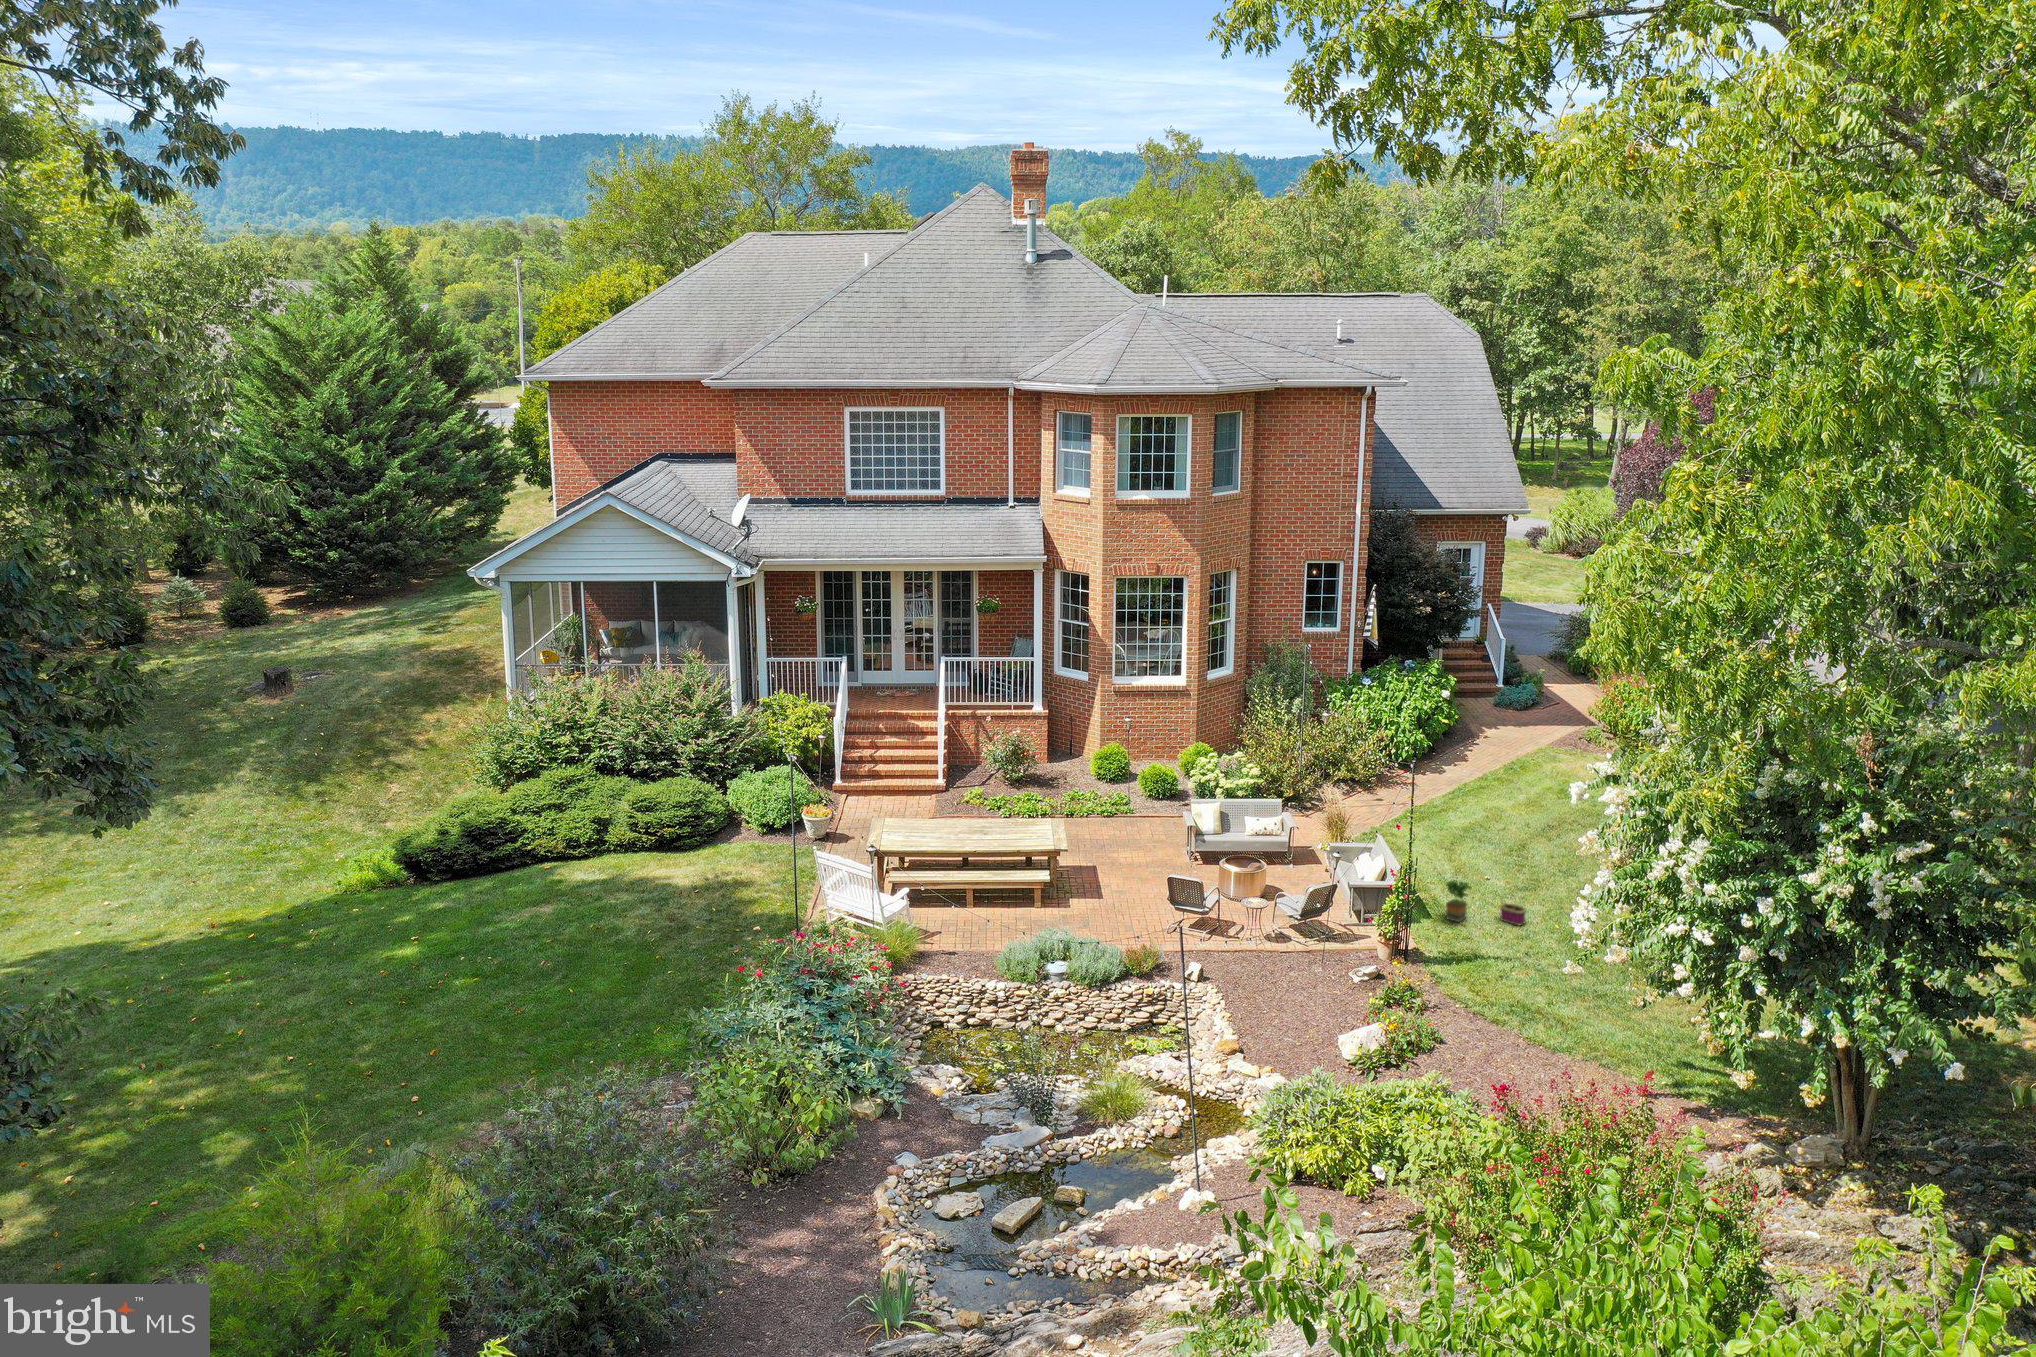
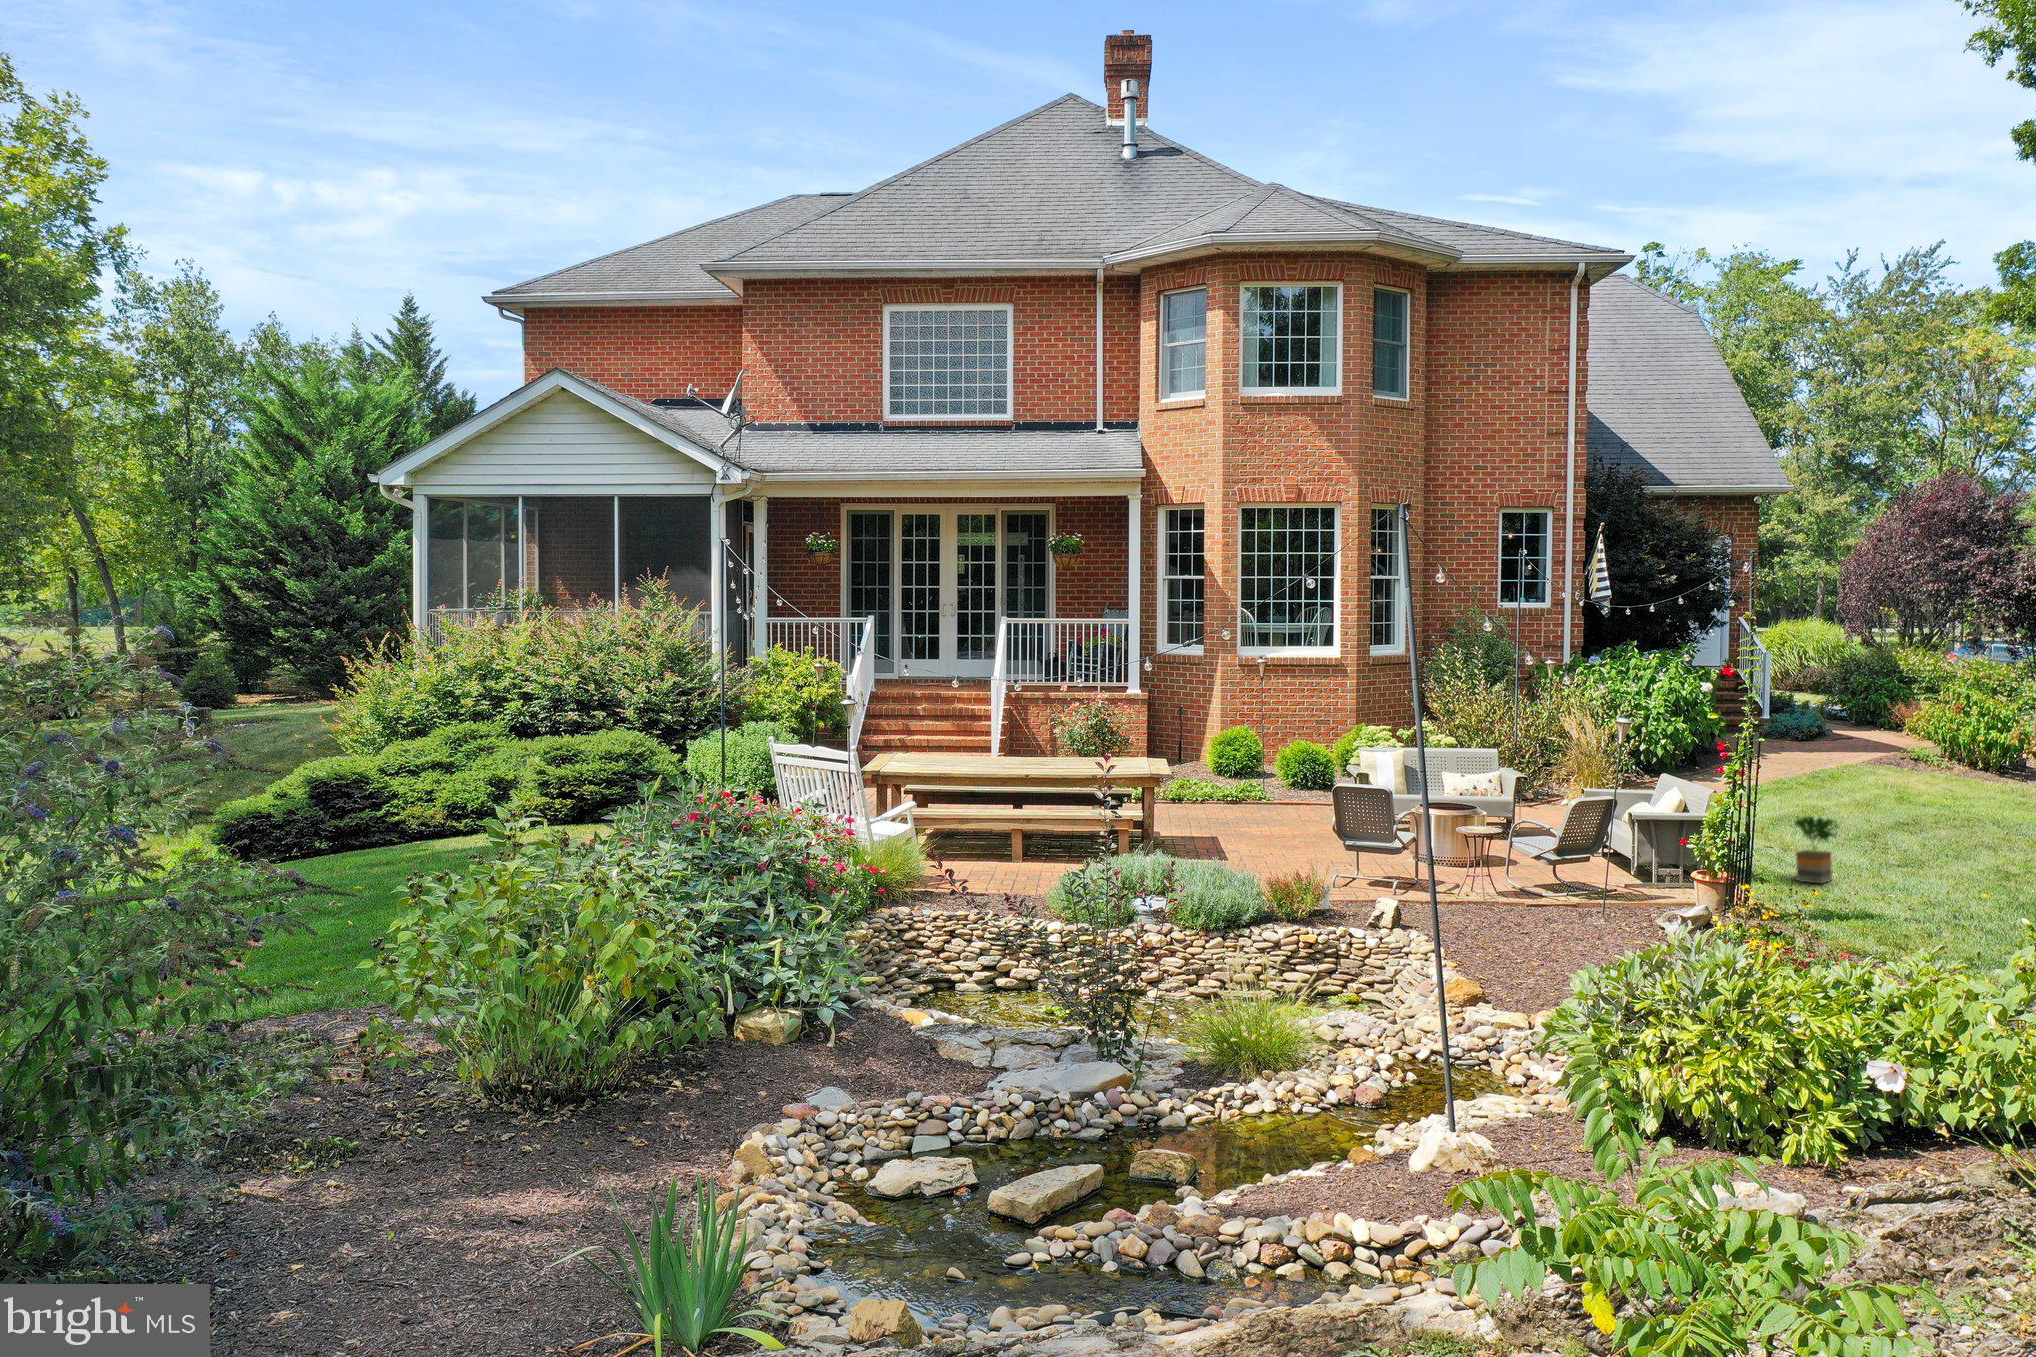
basket: present [1500,897,1526,925] -> none [1890,829,1939,887]

